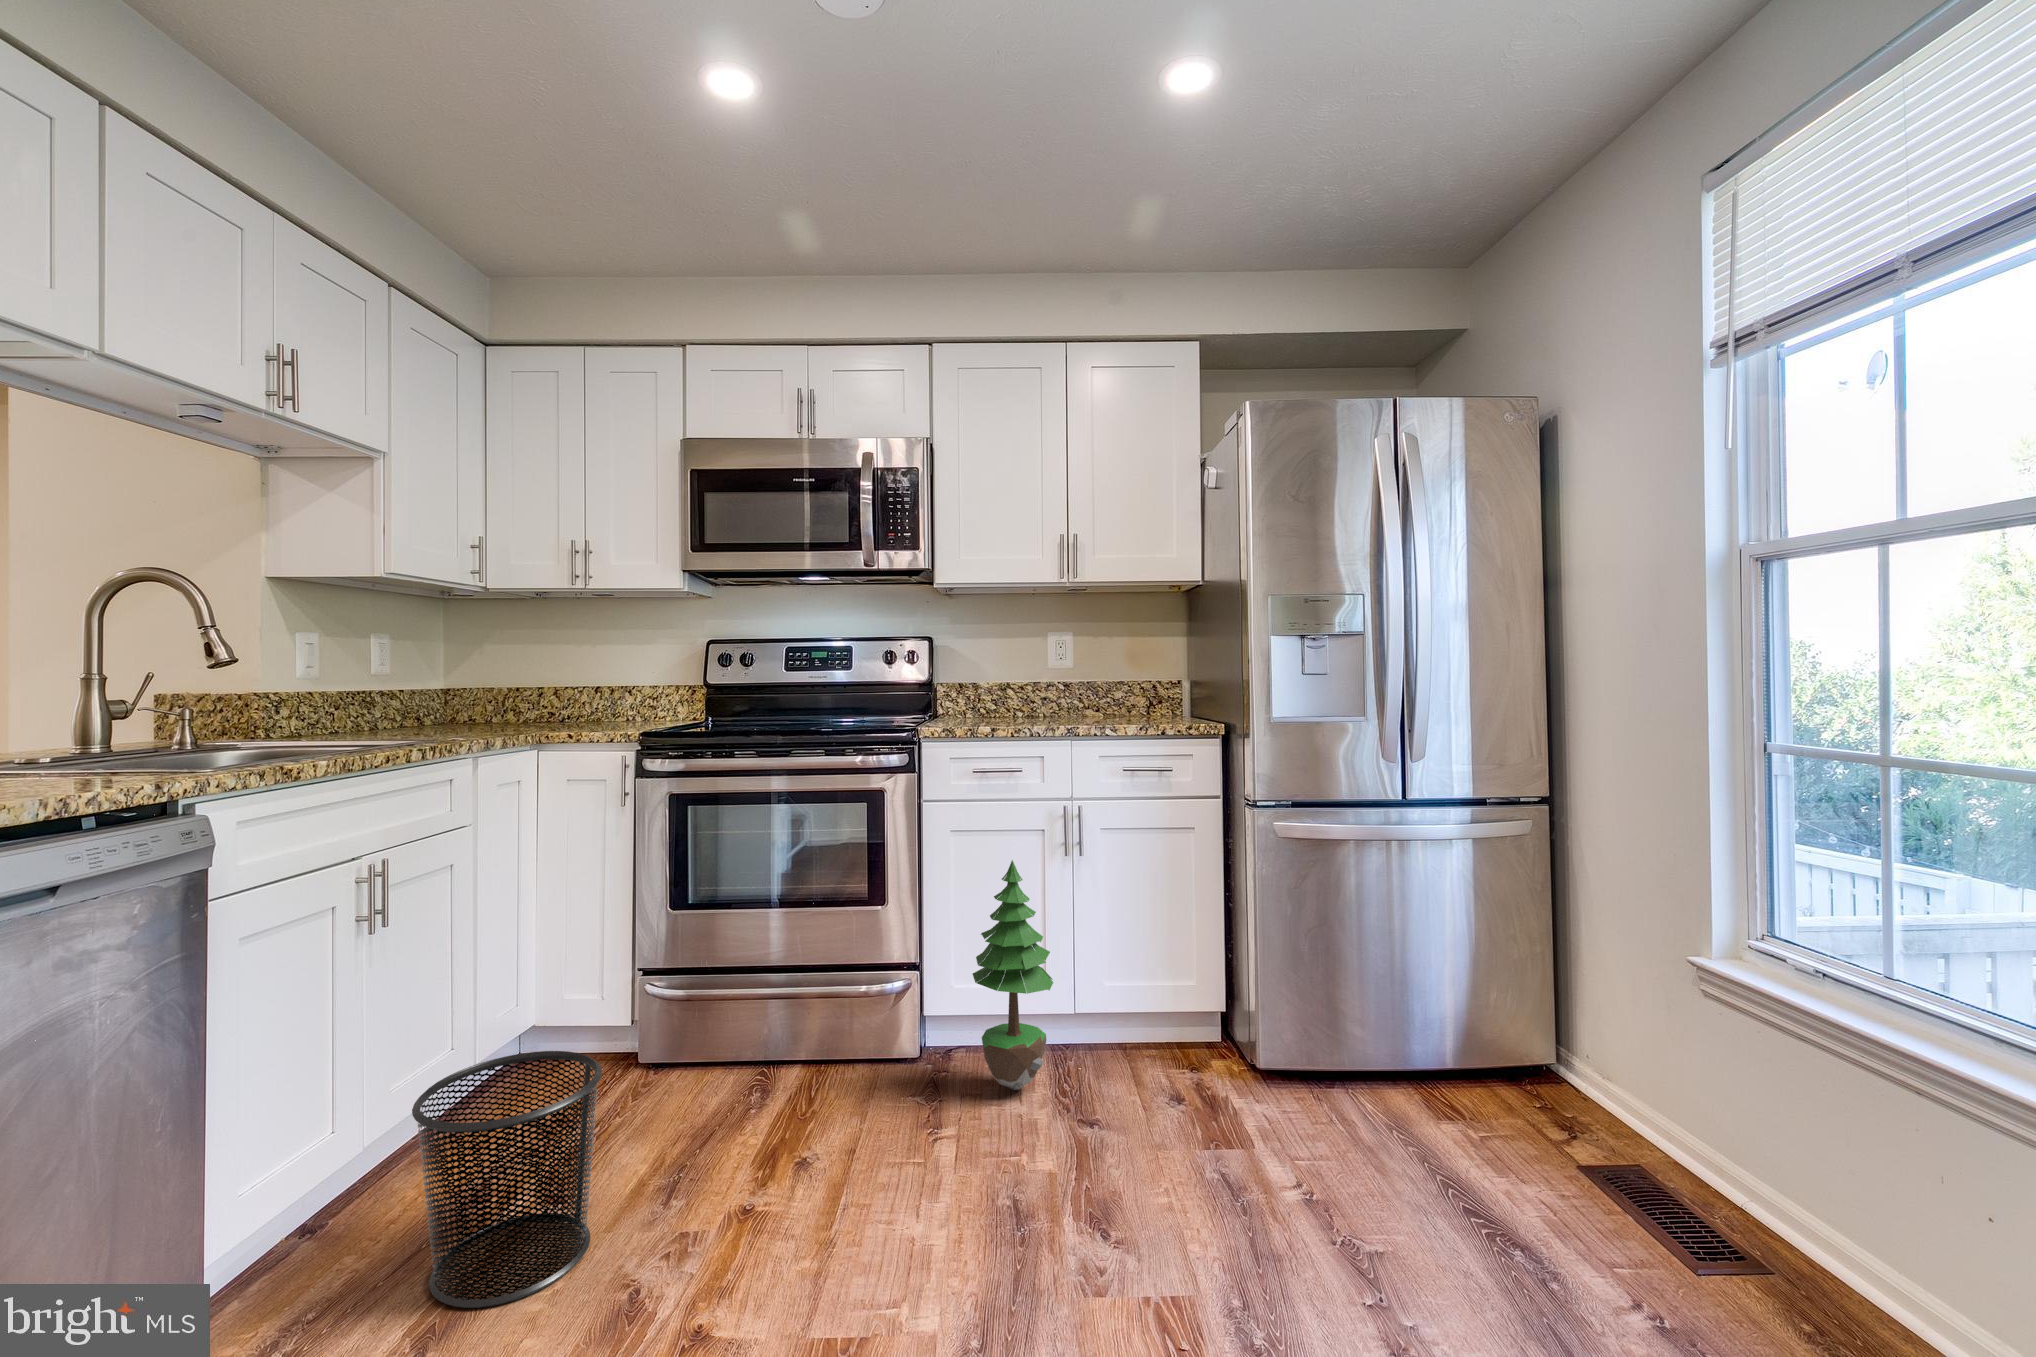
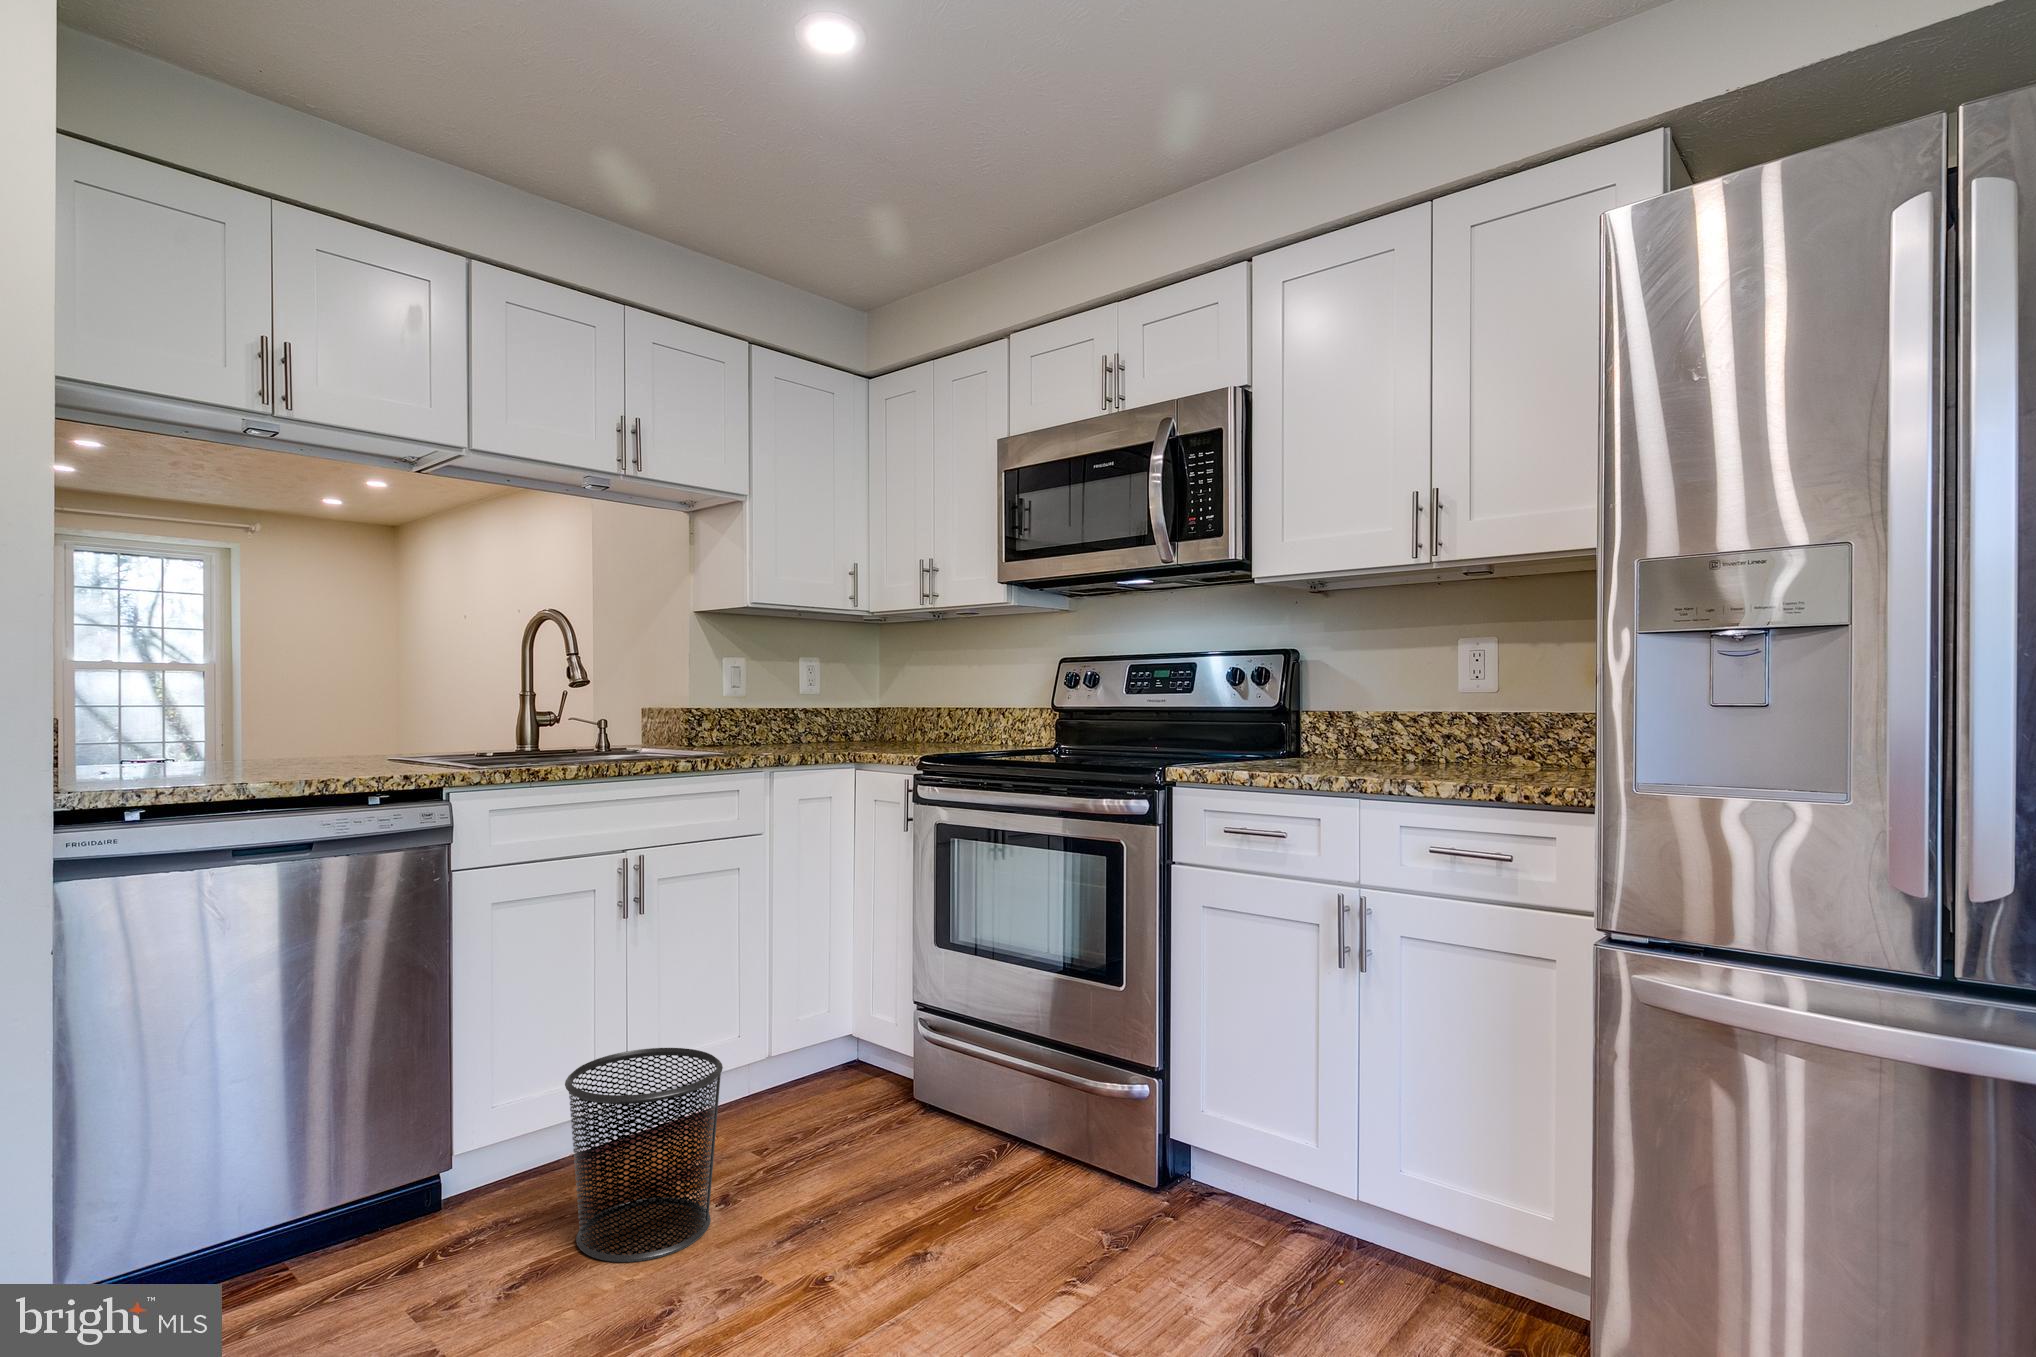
potted tree: present [973,860,1053,1090] -> none [1157,956,1271,1276]

